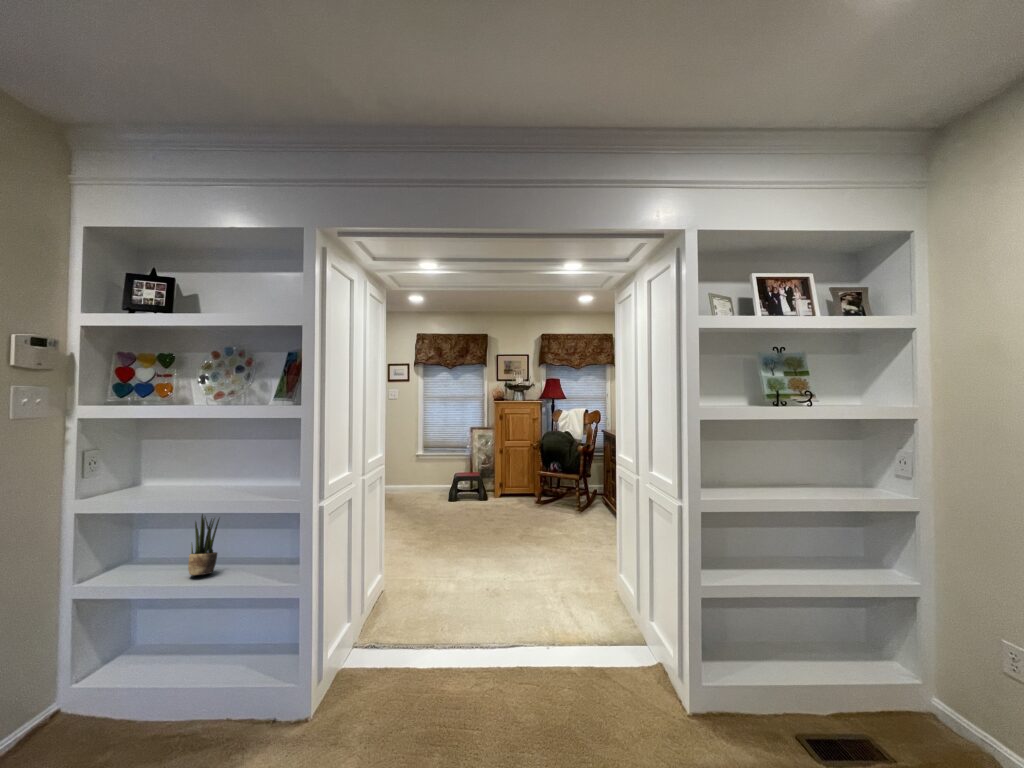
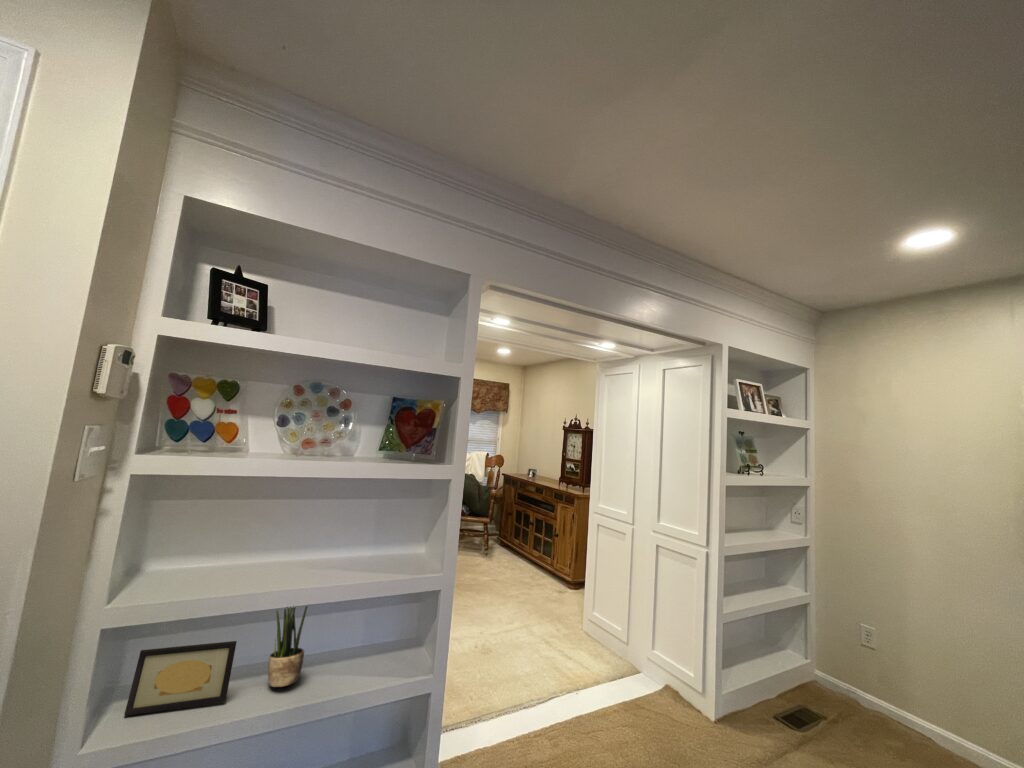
picture frame: none [102,539,168,579] -> present [124,641,237,716]

